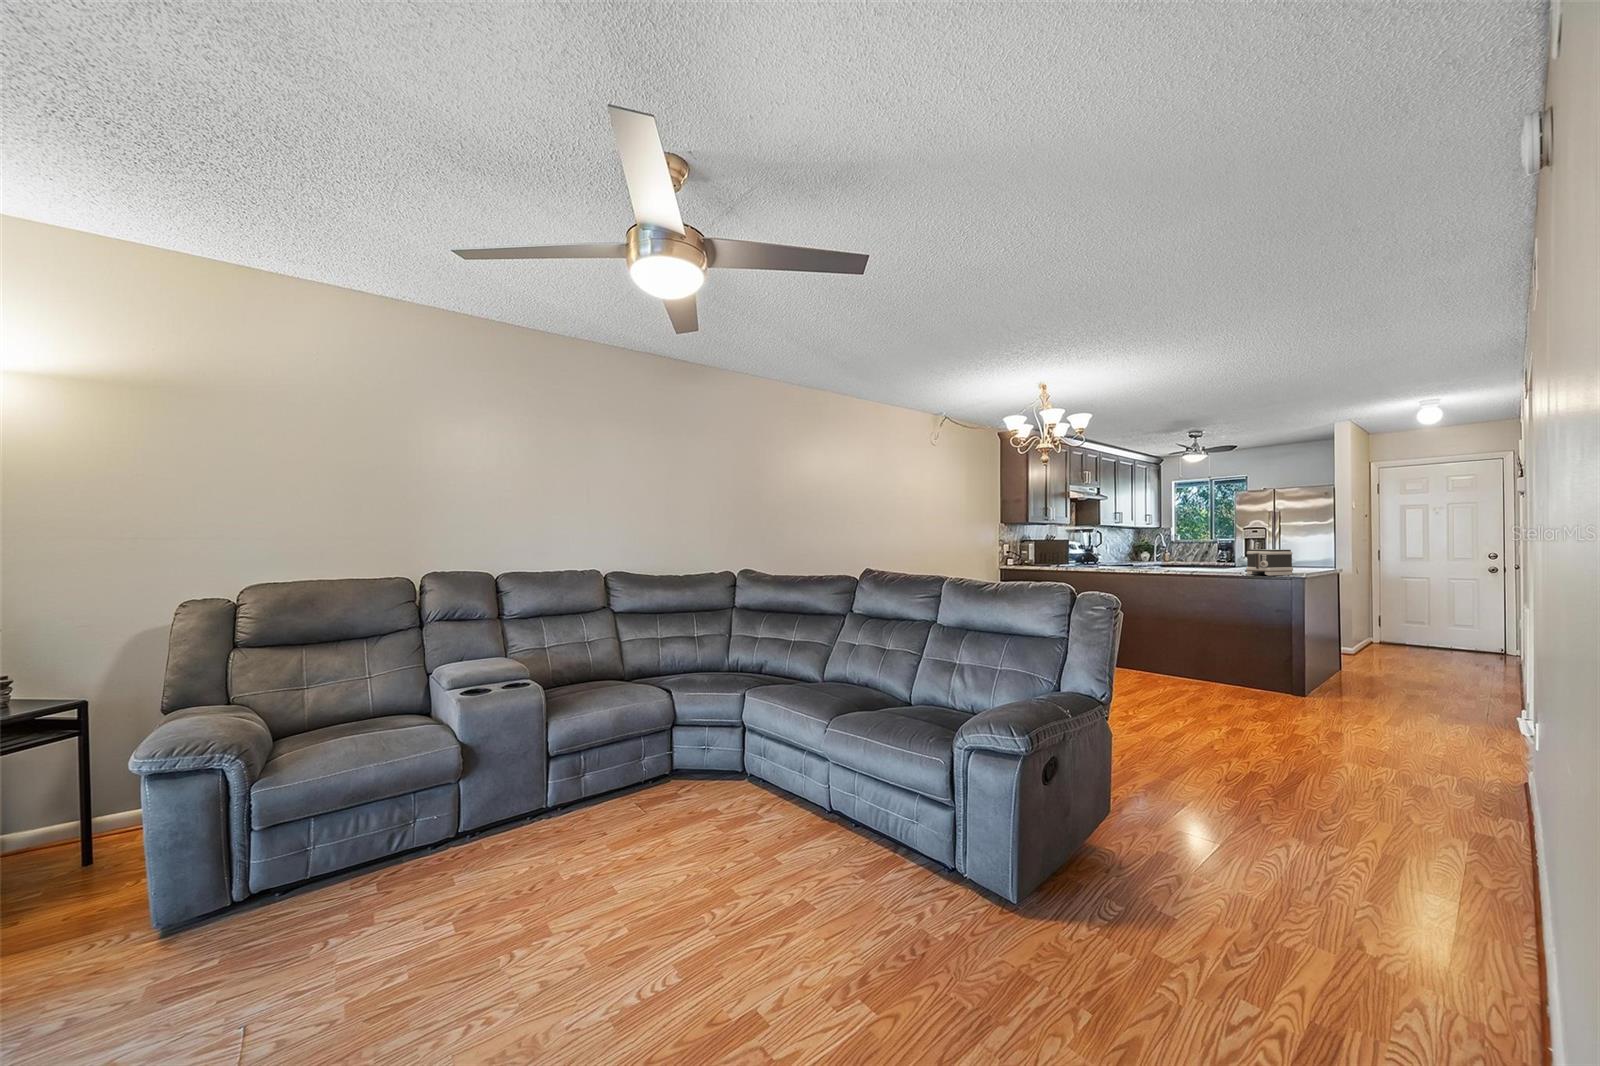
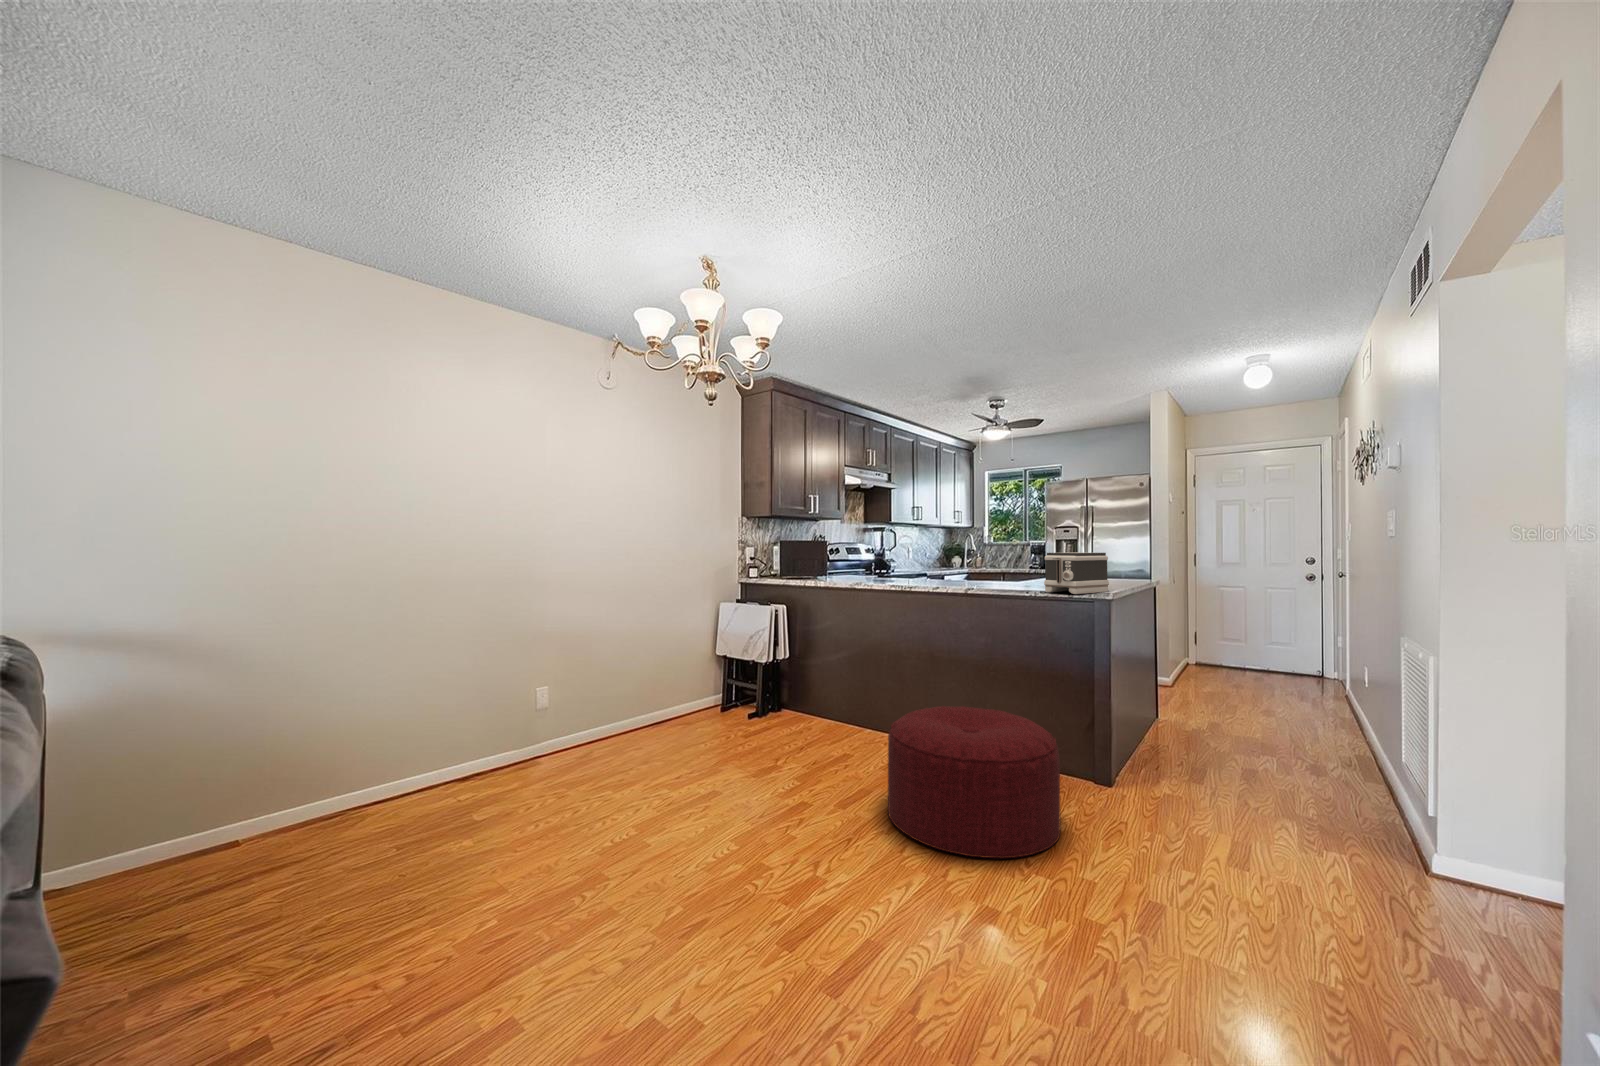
ottoman: none [1152,640,1264,711] -> present [888,706,1060,858]

